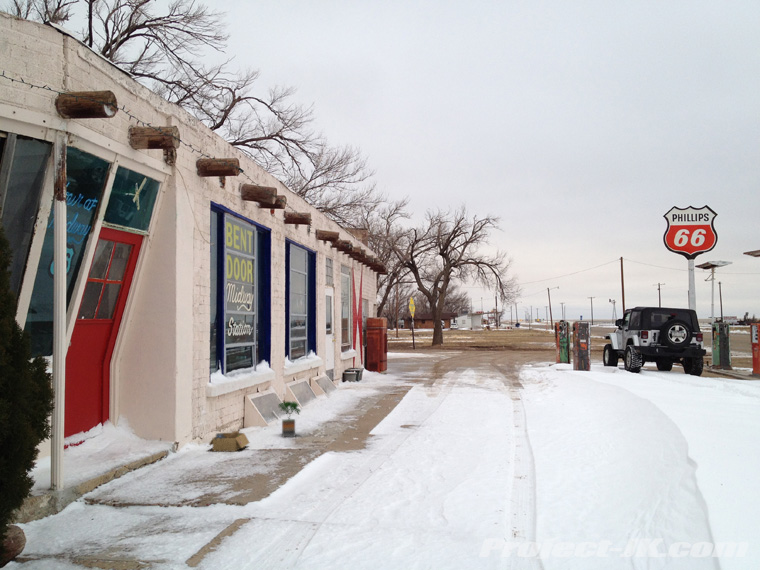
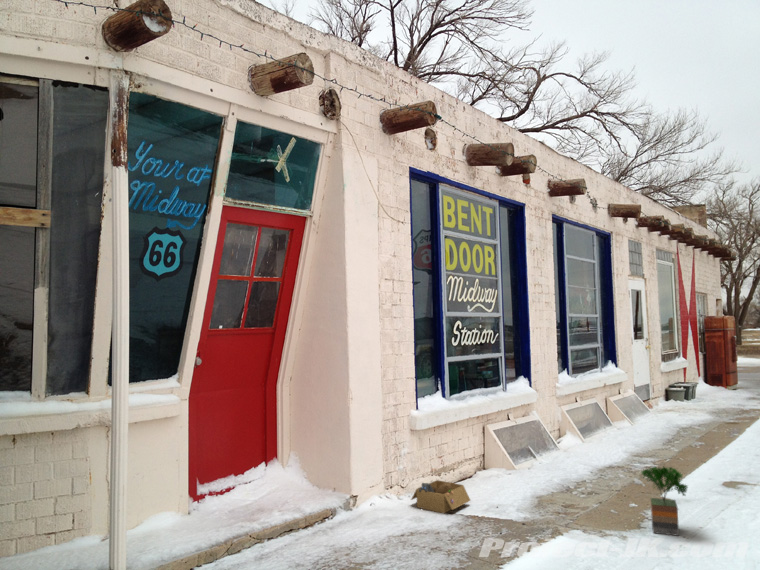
potted tree: present [279,402,300,437] -> present [642,466,688,536]

